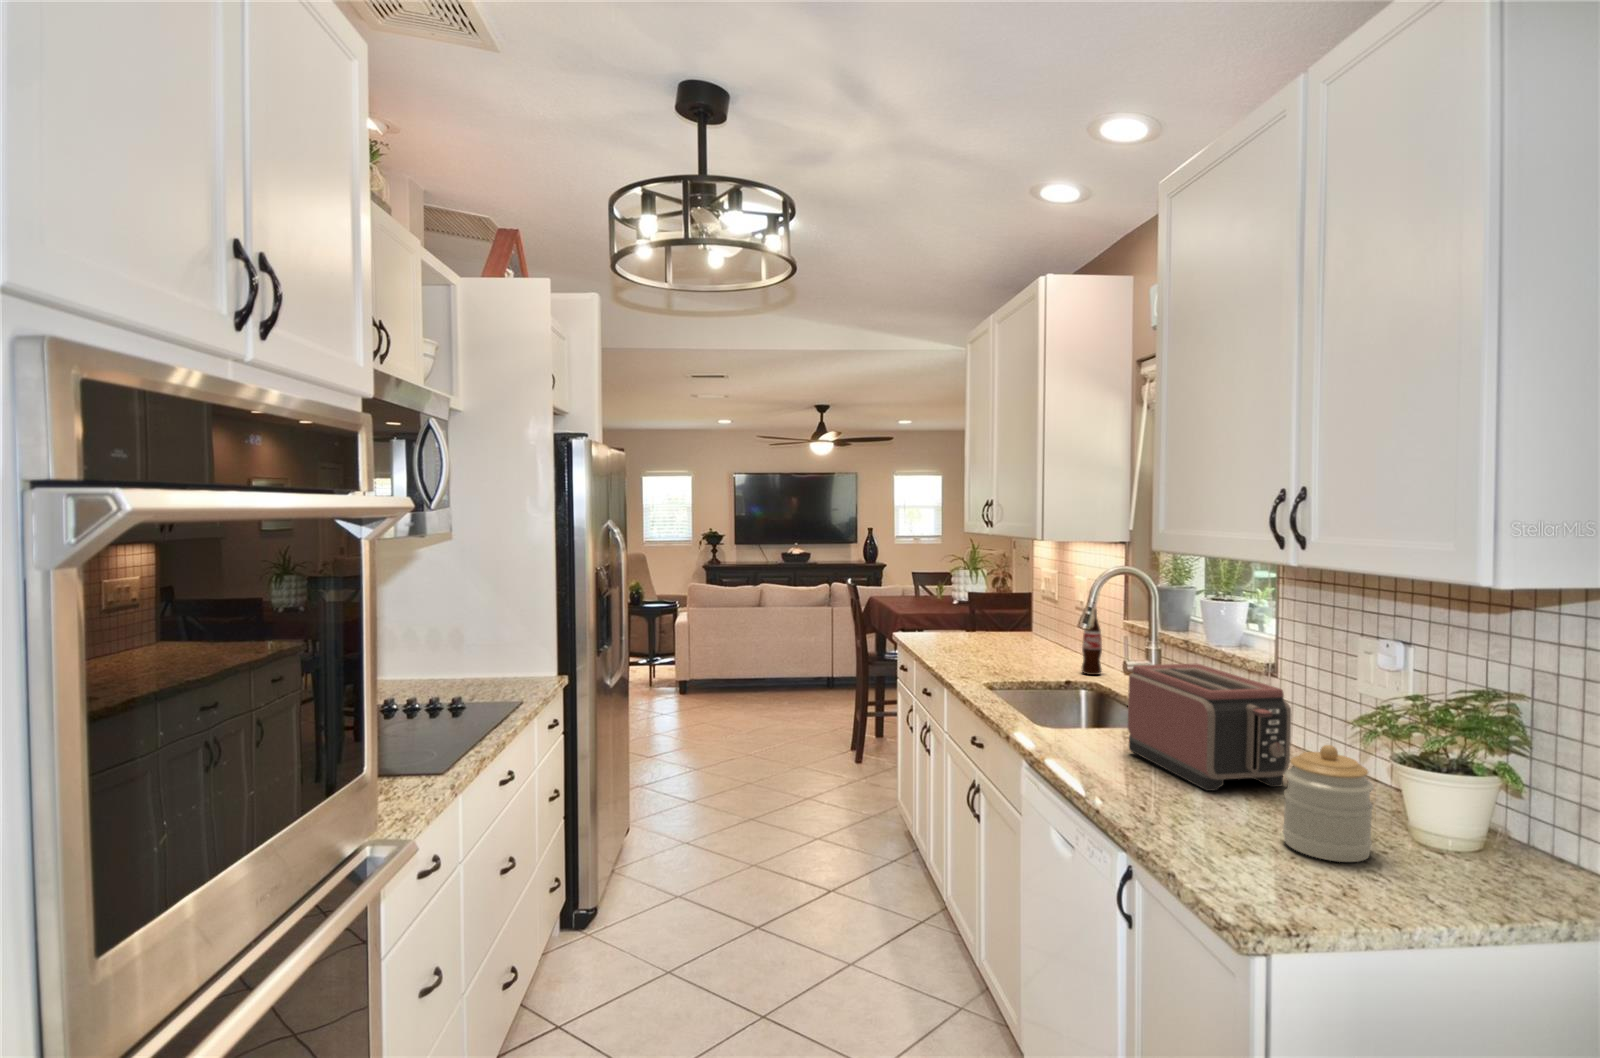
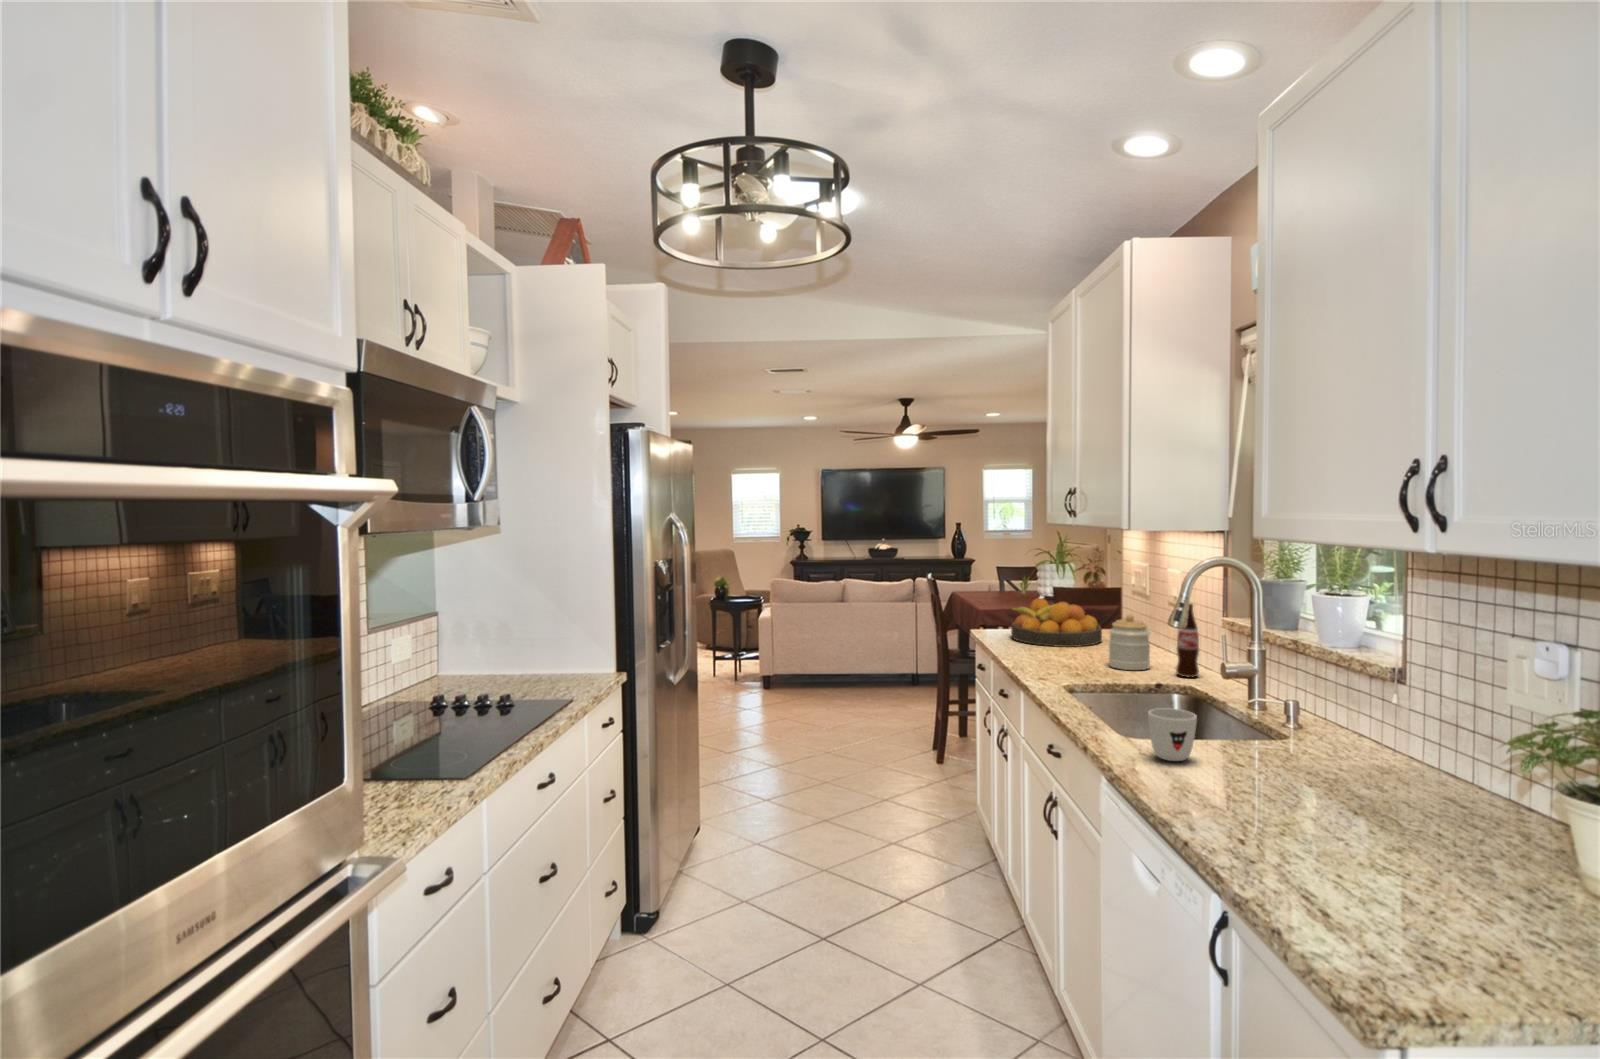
fruit bowl: none [931,604,1014,649] -> present [1011,598,1102,647]
toaster: present [1128,664,1291,791] -> none [1226,670,1426,821]
mug: none [1061,699,1103,746] -> present [1148,708,1197,761]
jar: present [1283,745,1374,862] -> present [1109,614,1150,670]

